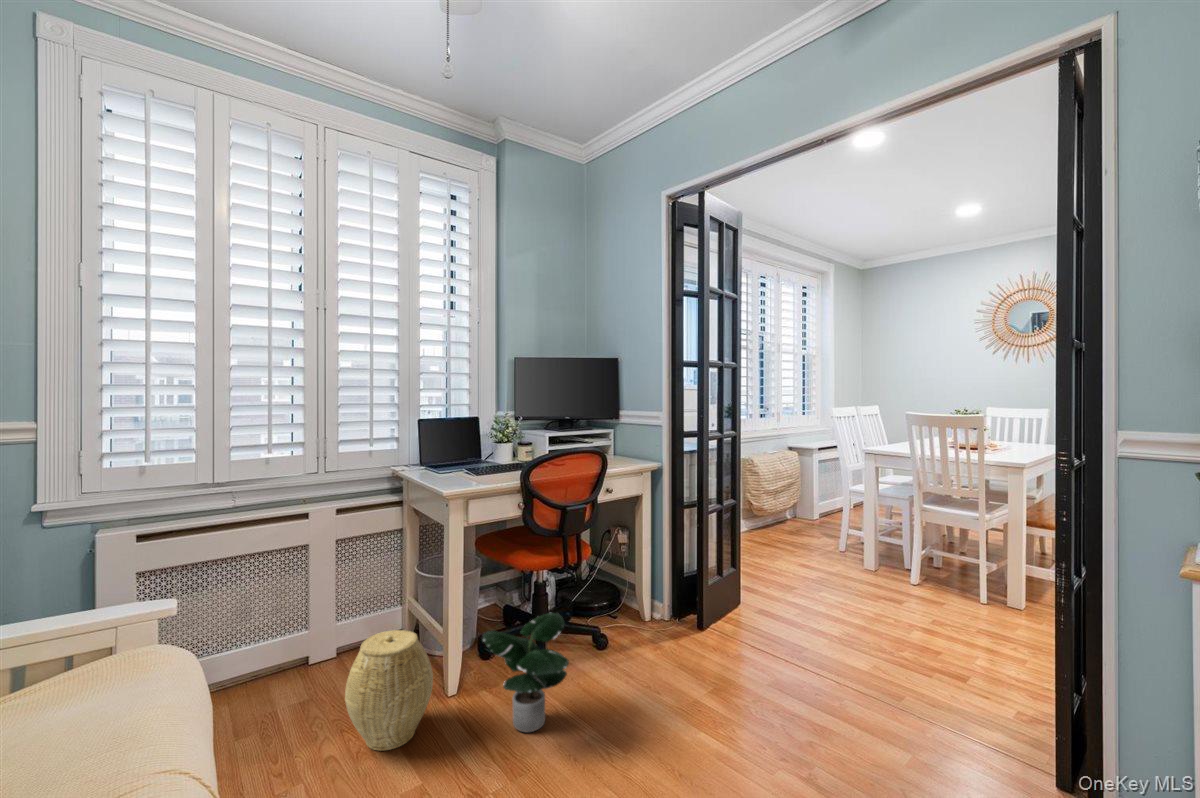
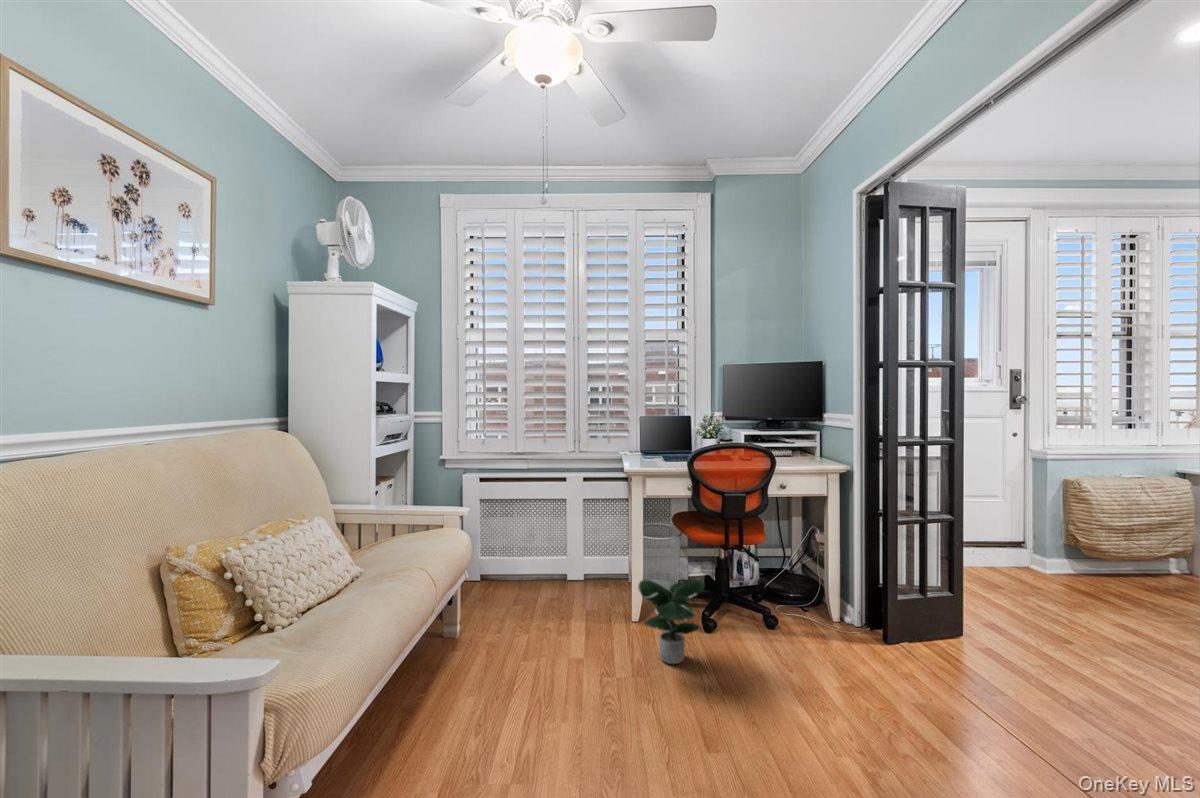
woven basket: present [345,630,433,751] -> none [556,563,612,641]

